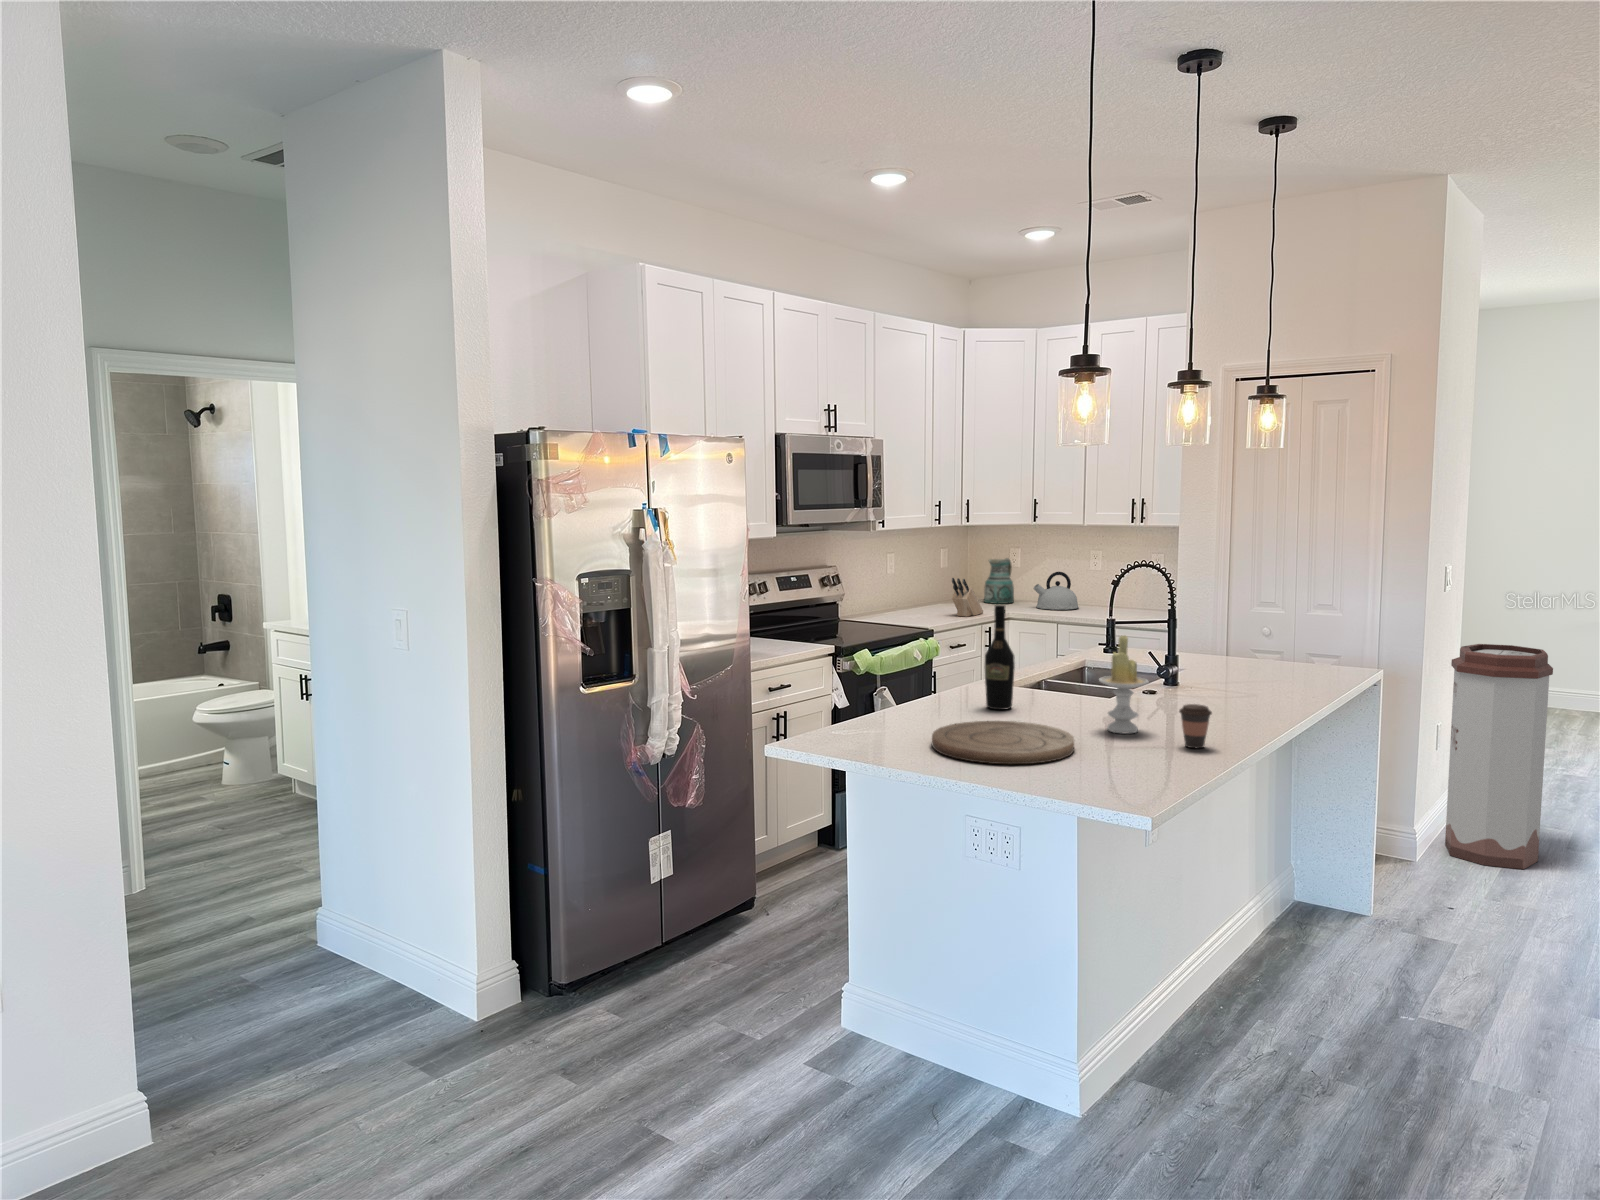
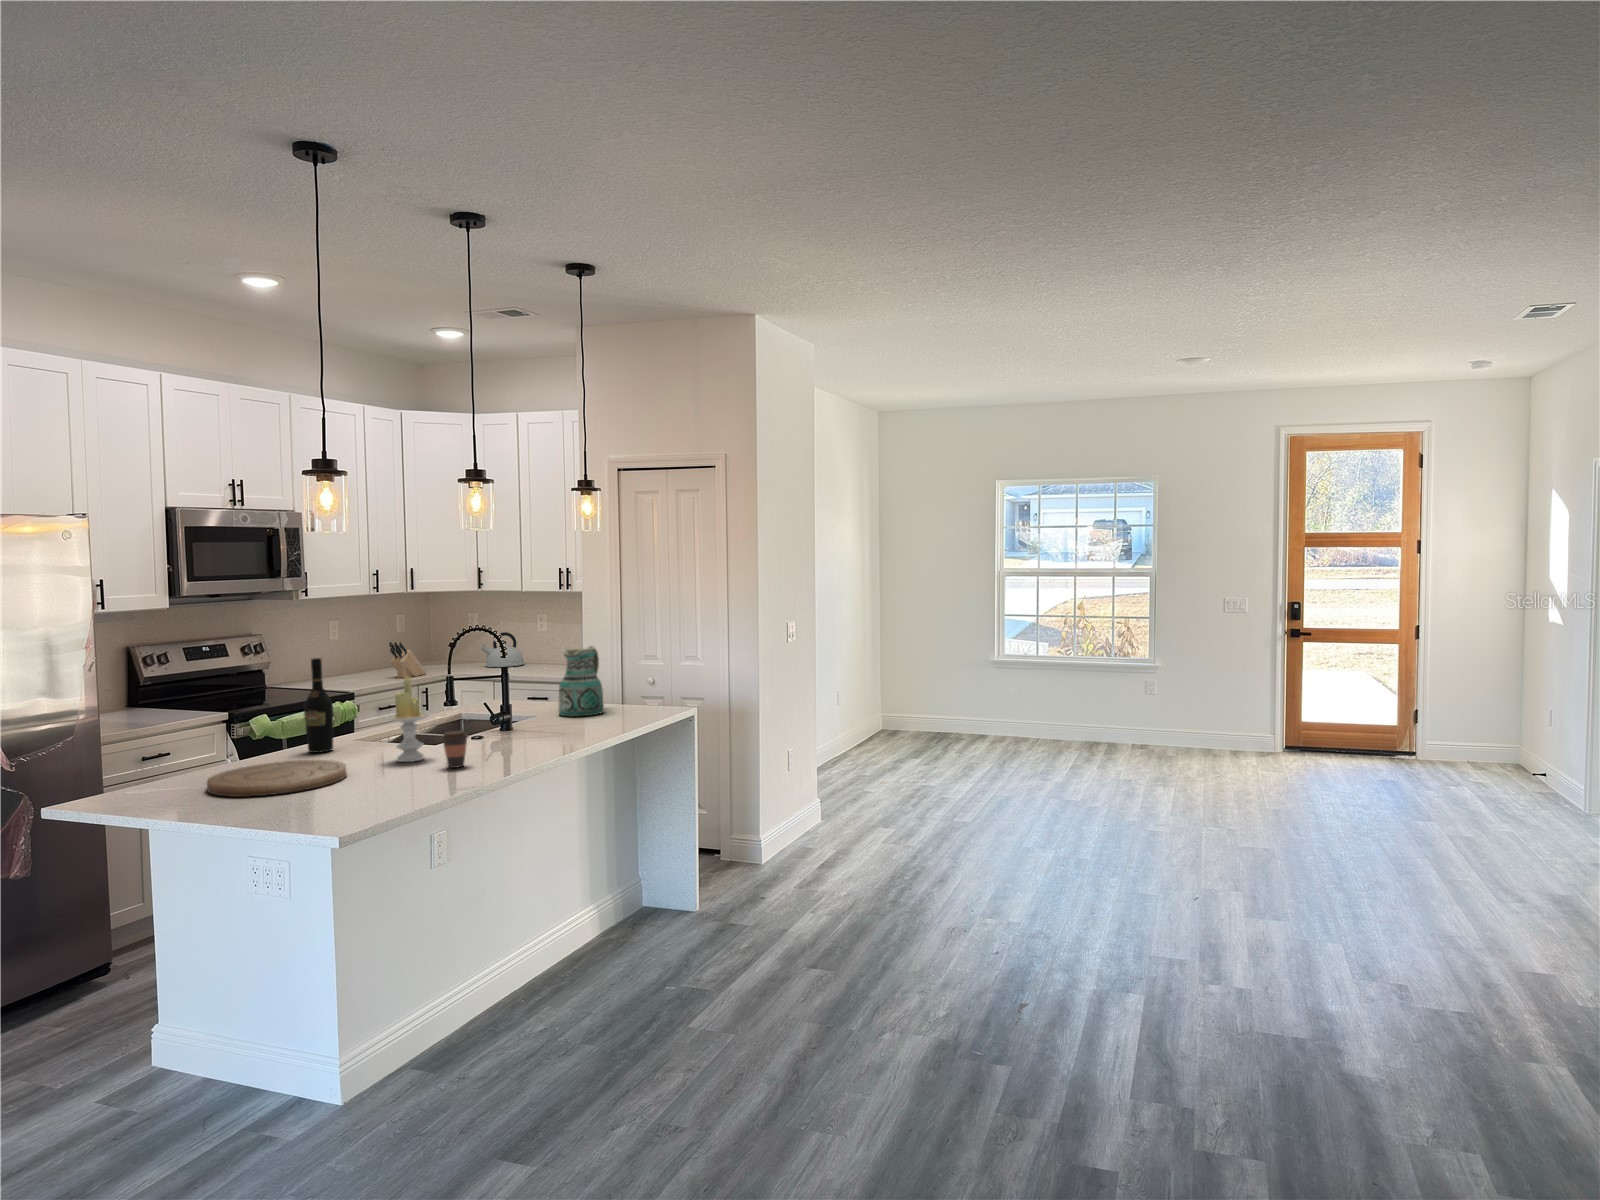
ceramic pitcher: present [984,558,1014,604] -> present [559,646,604,717]
trash can: present [1445,644,1553,869] -> none [791,673,861,851]

